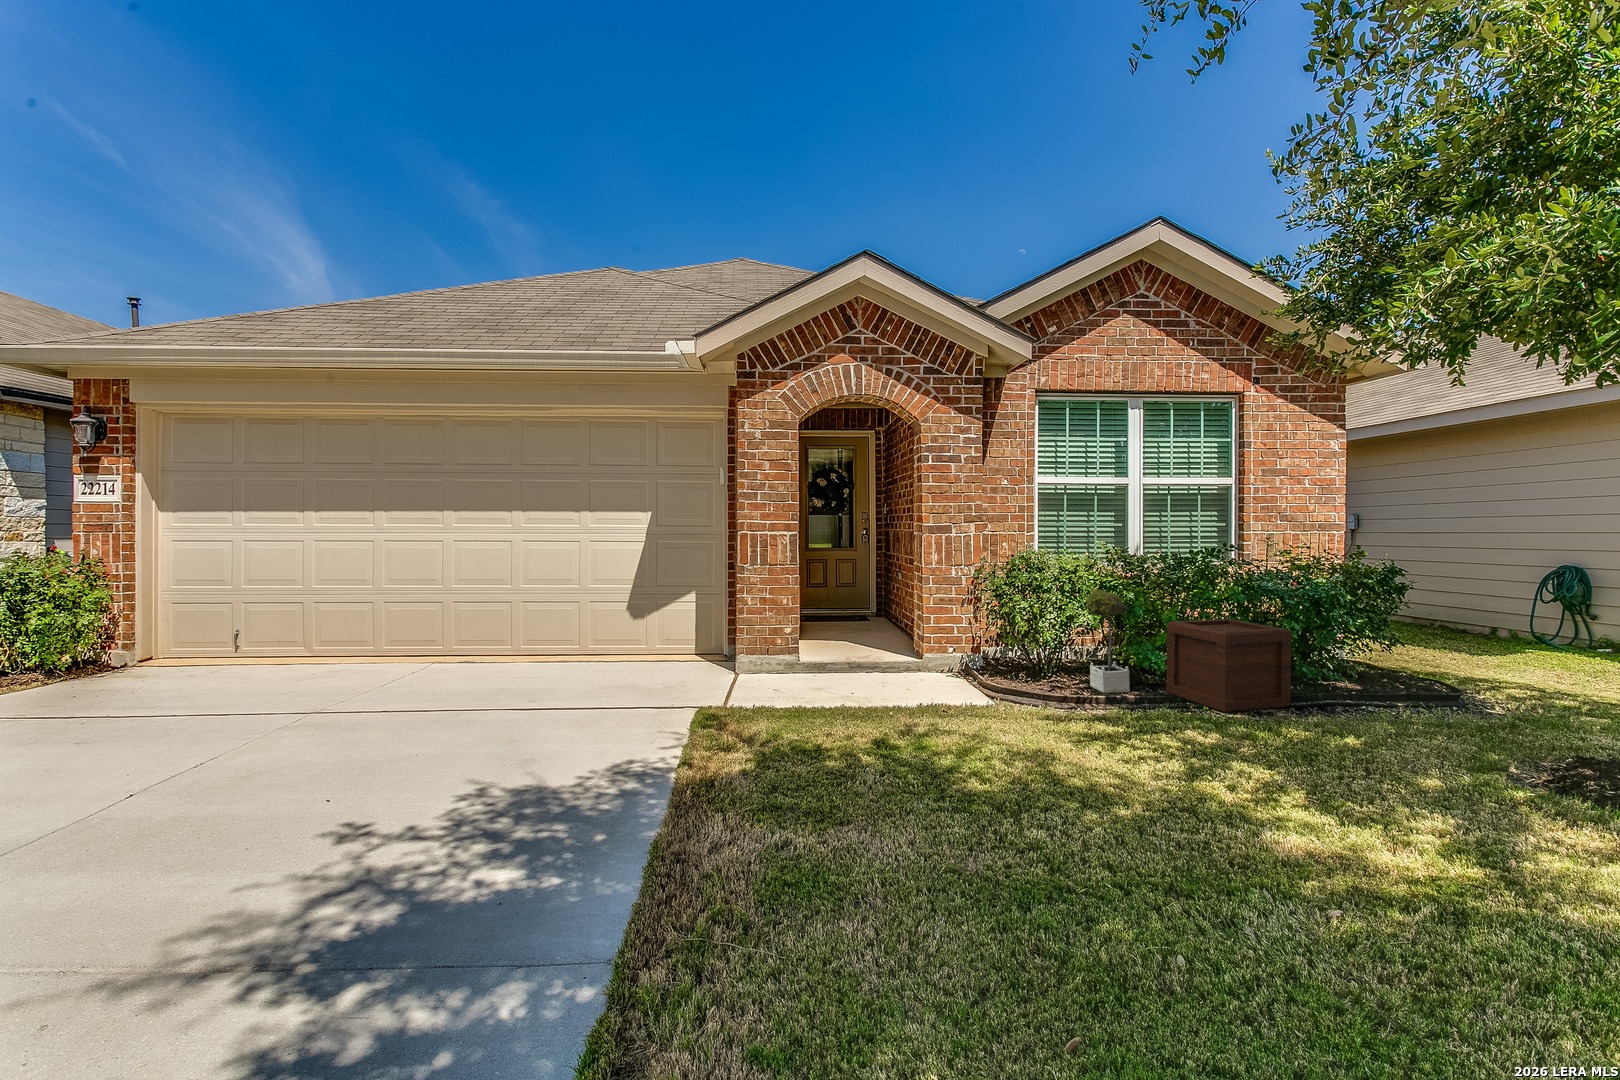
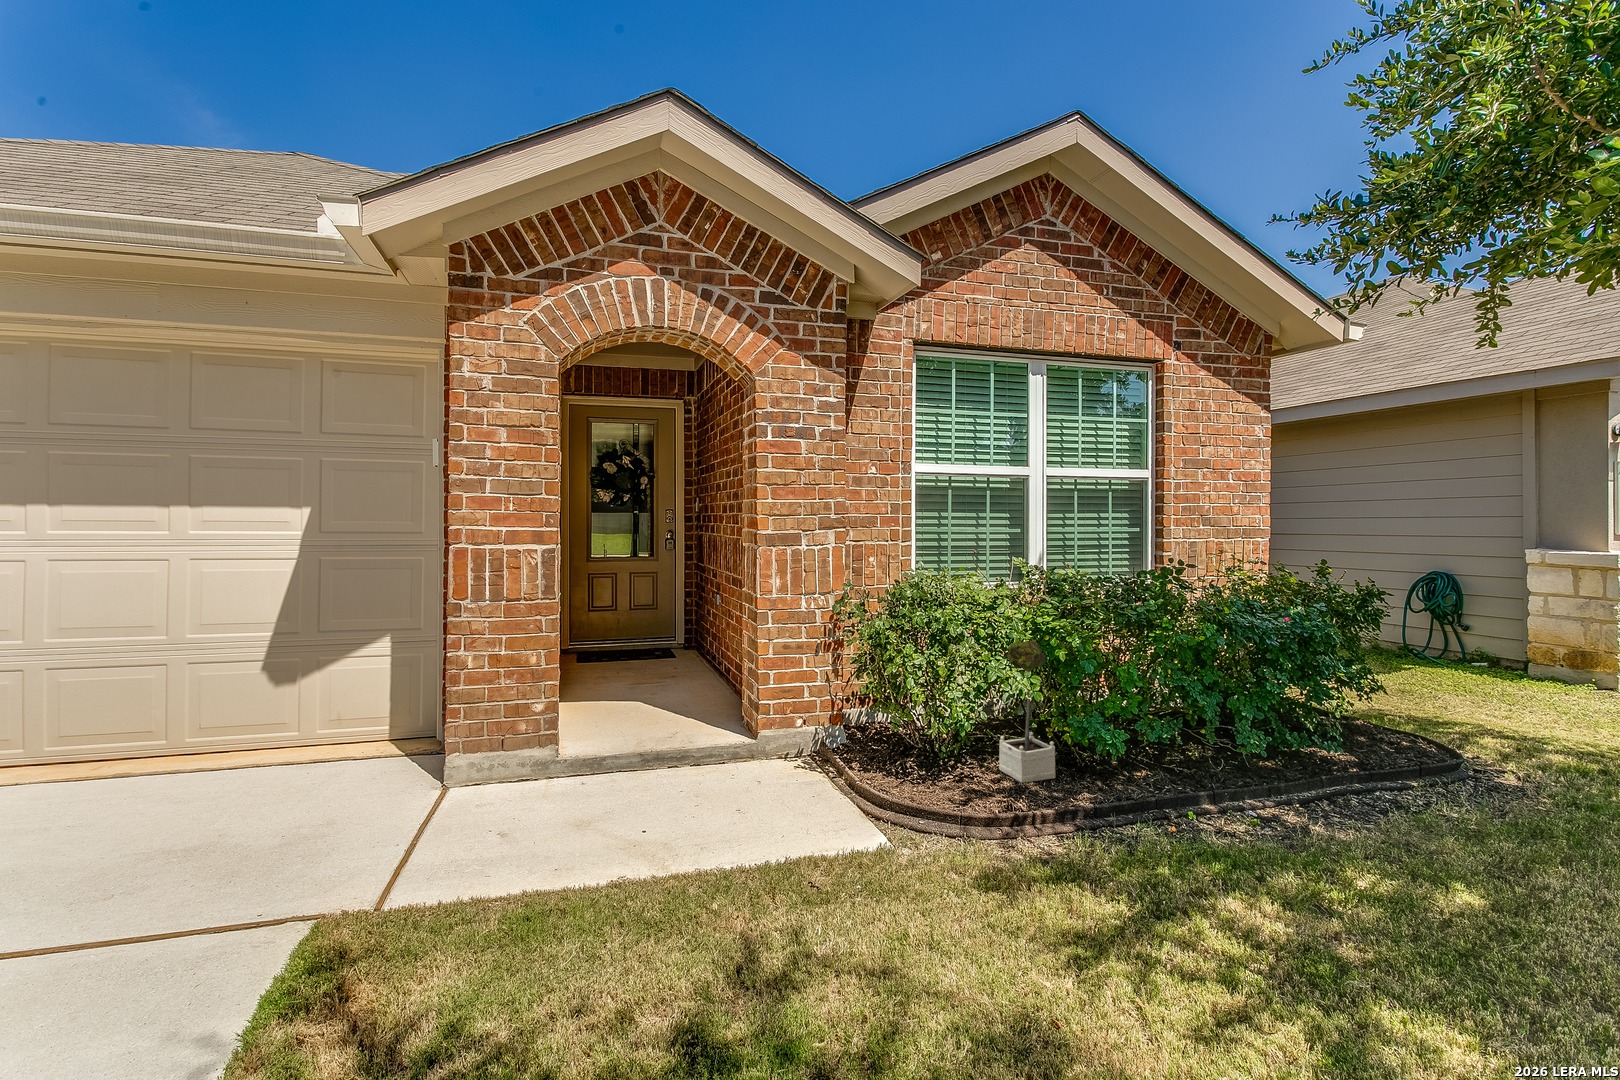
wooden crate: present [1166,619,1292,712] -> none [1103,666,1271,812]

